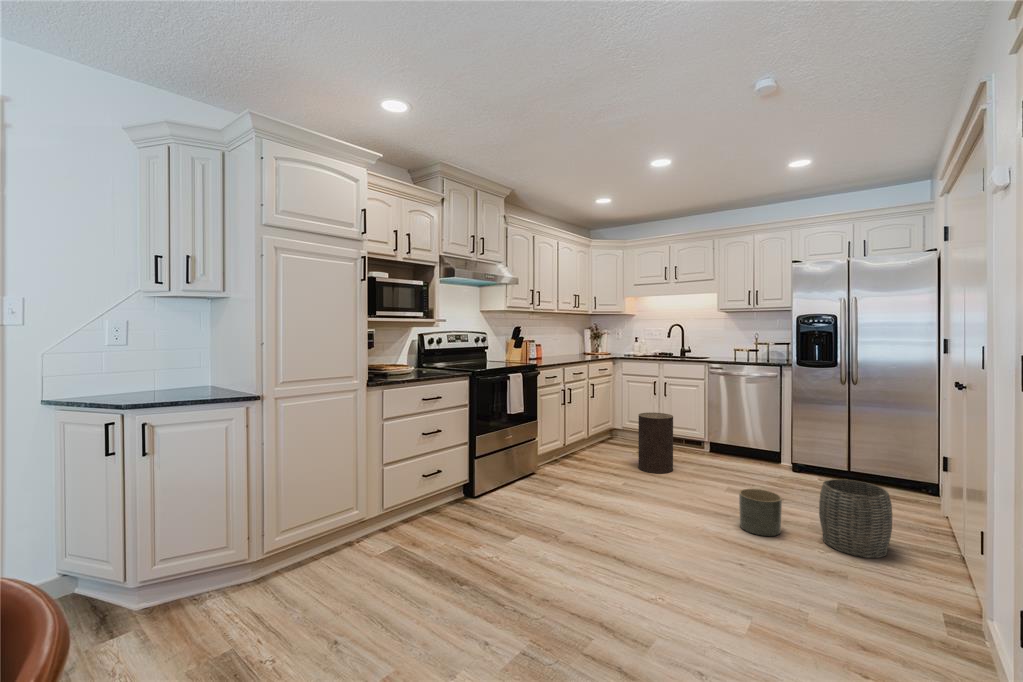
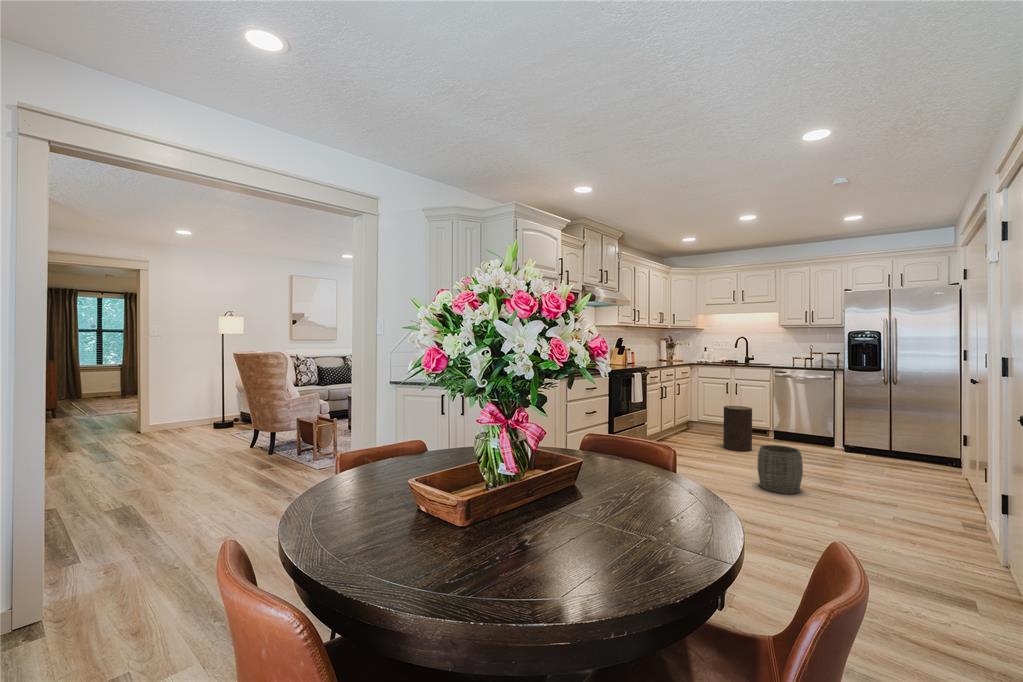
woven basket: present [819,479,892,558] -> present [757,445,803,494]
planter: present [739,489,782,536] -> none [818,455,850,486]

